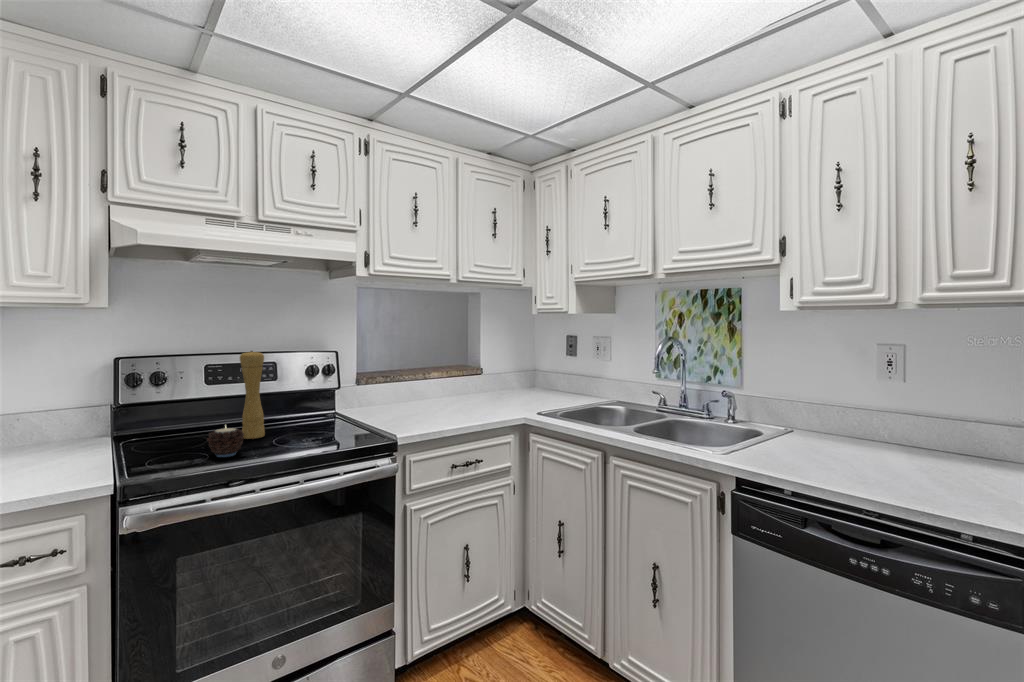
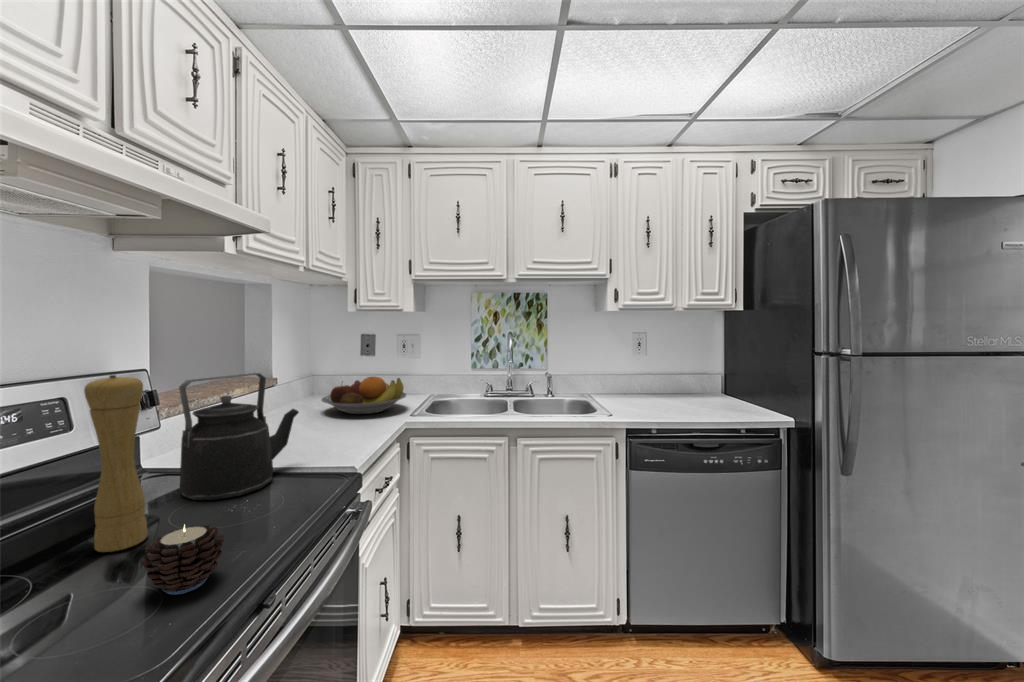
kettle: none [307,358,385,433] -> present [179,373,299,500]
fruit bowl: none [482,375,555,408] -> present [322,376,406,414]

